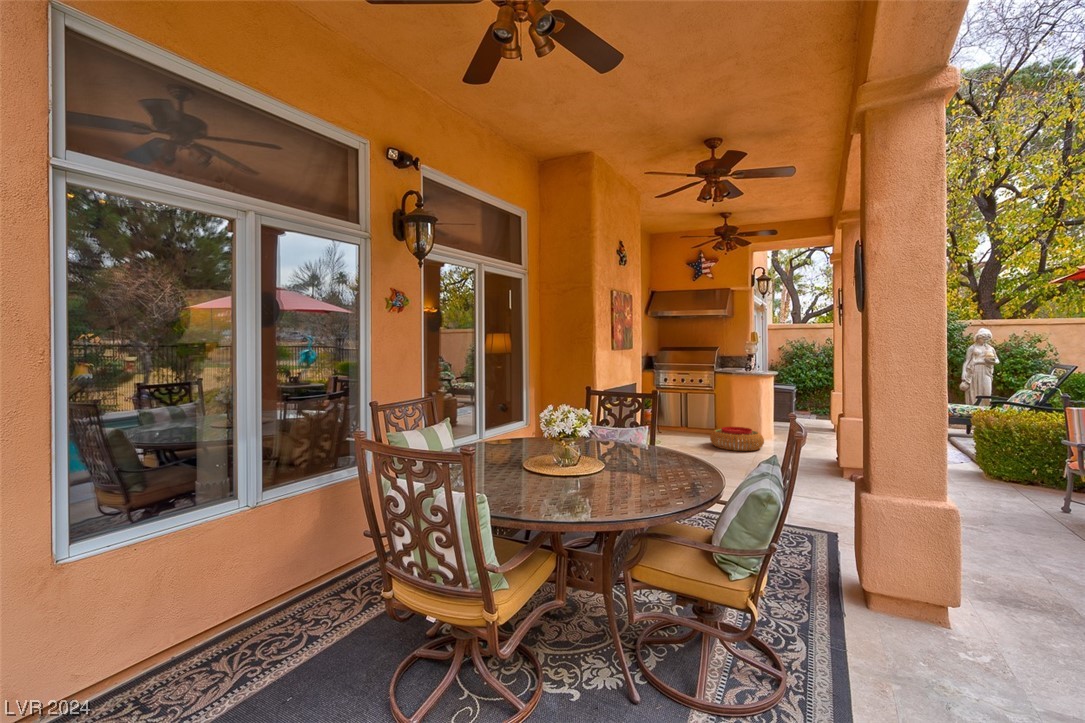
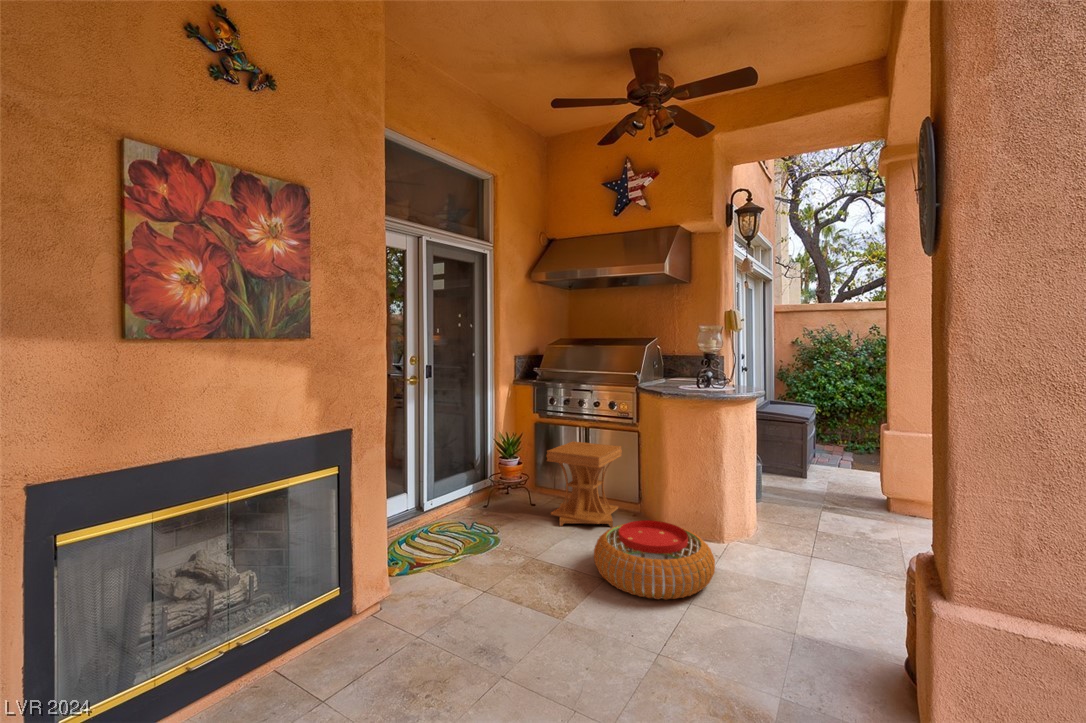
side table: none [672,399,706,437] -> present [546,441,622,527]

